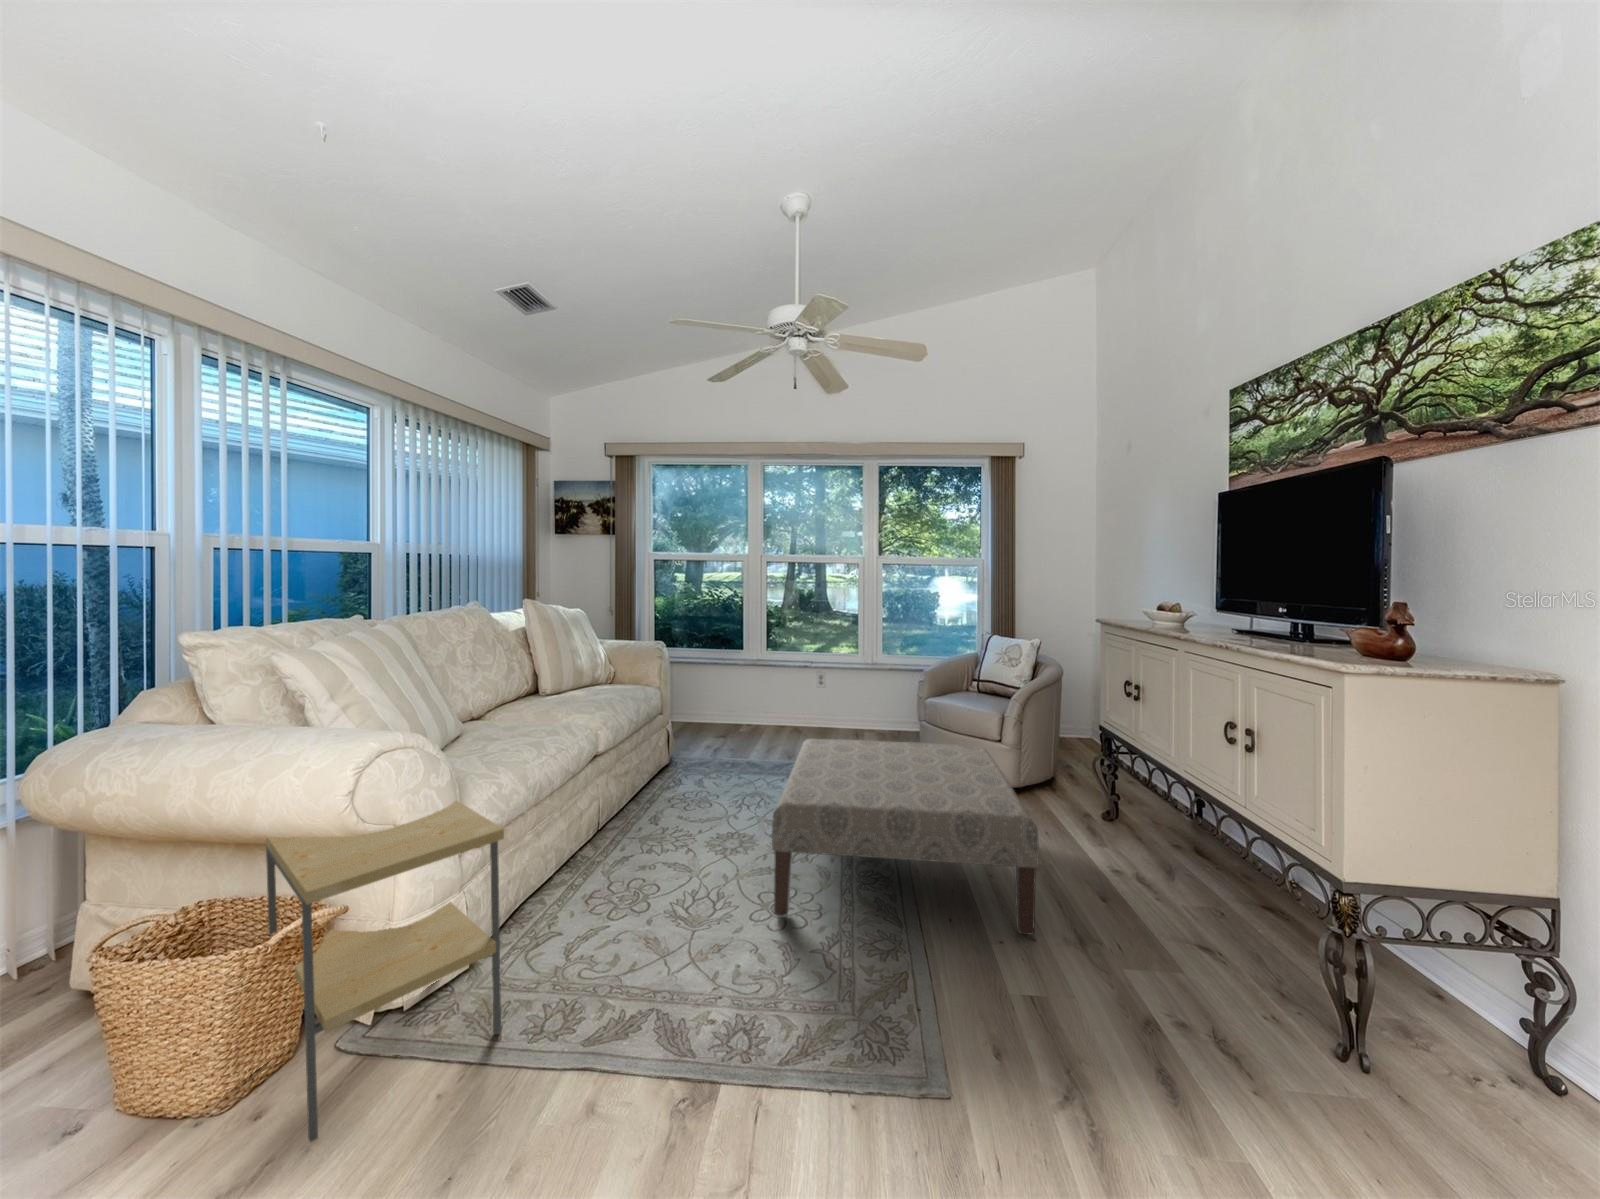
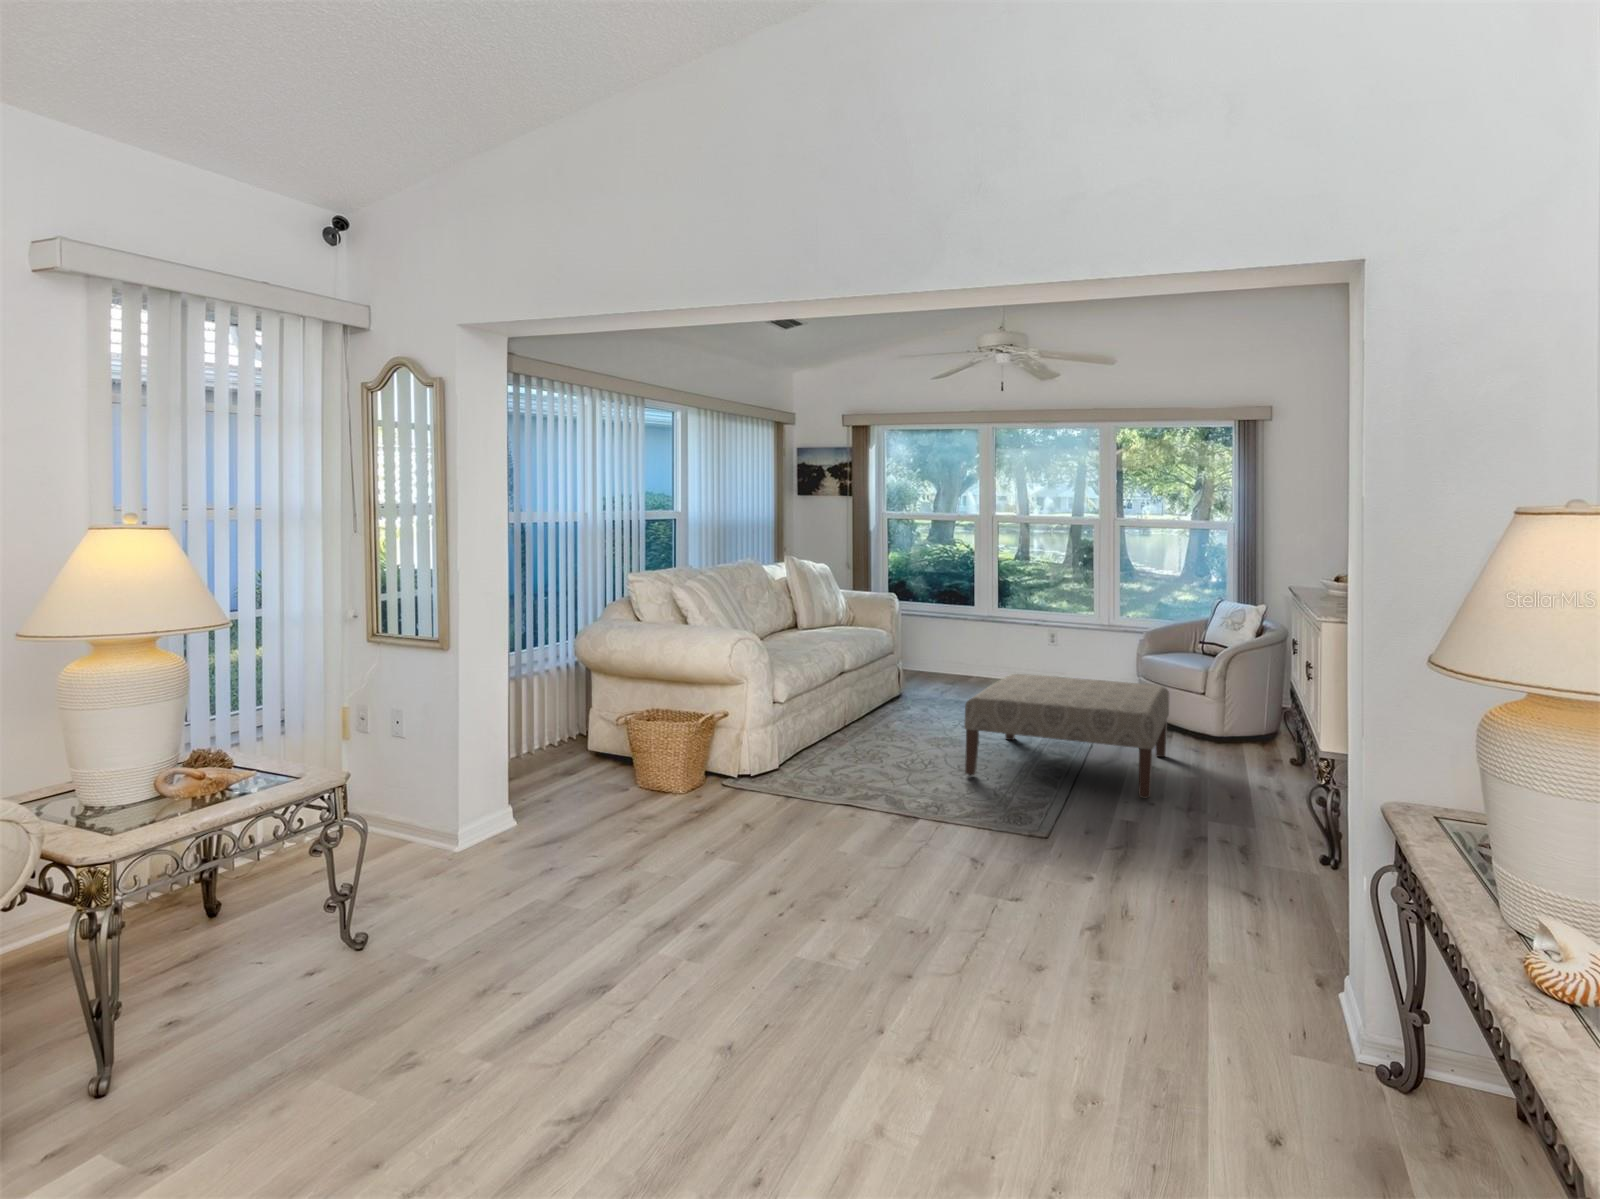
side table: present [266,801,504,1142] -> none [692,666,806,804]

